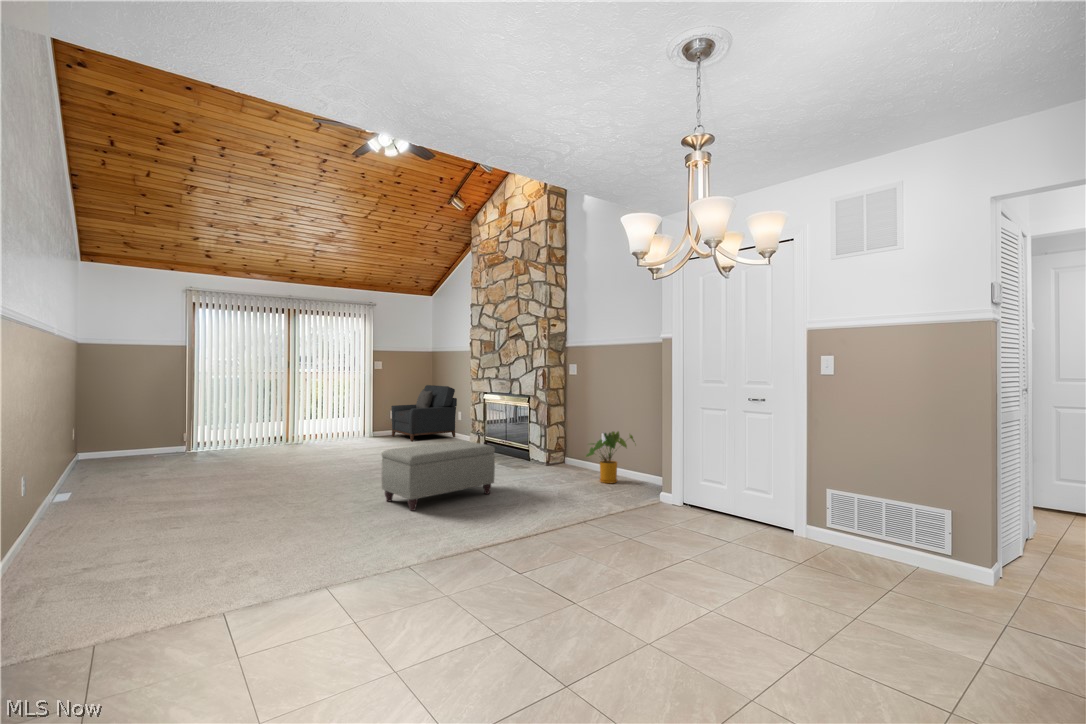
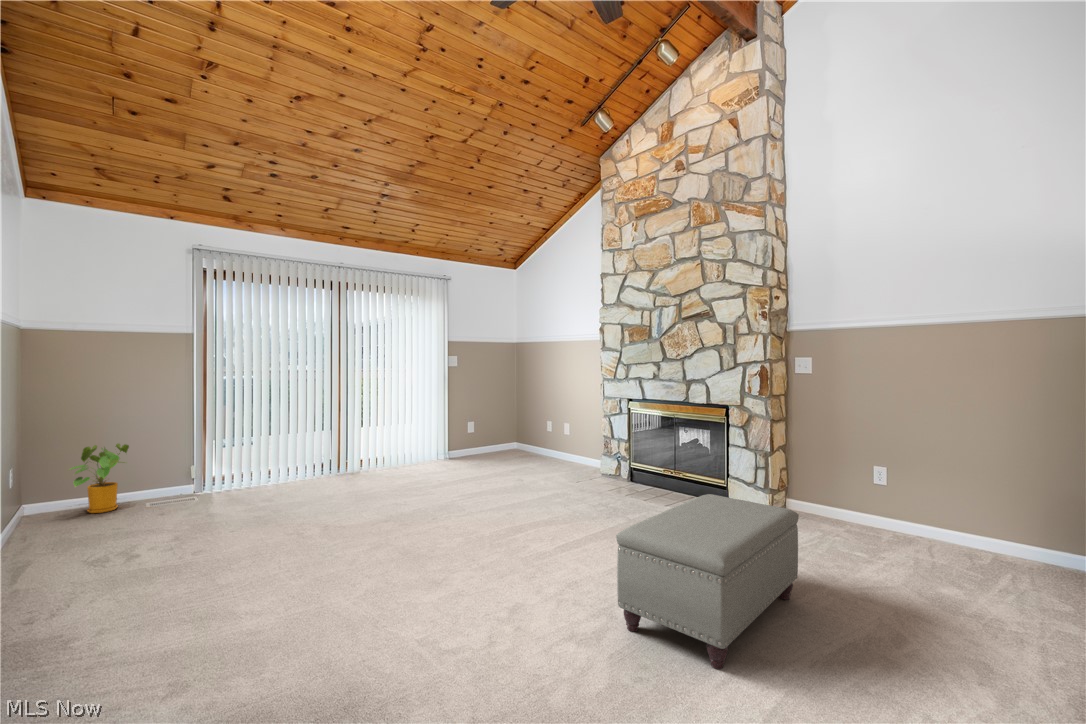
armchair: present [391,385,457,441] -> none [469,386,559,465]
house plant: present [586,431,635,483] -> present [70,443,129,513]

